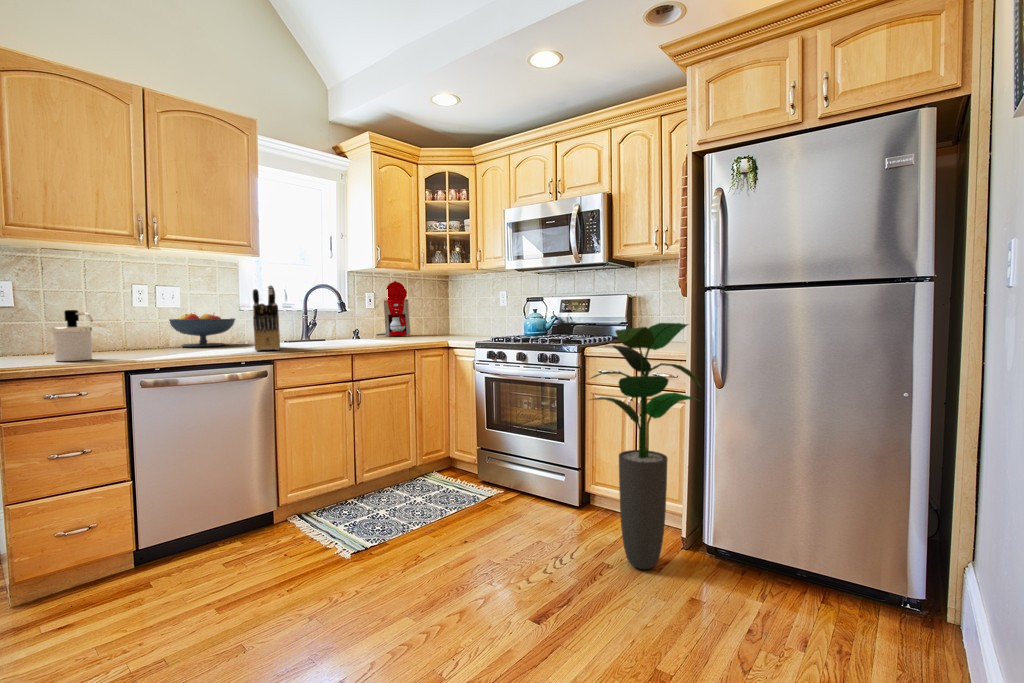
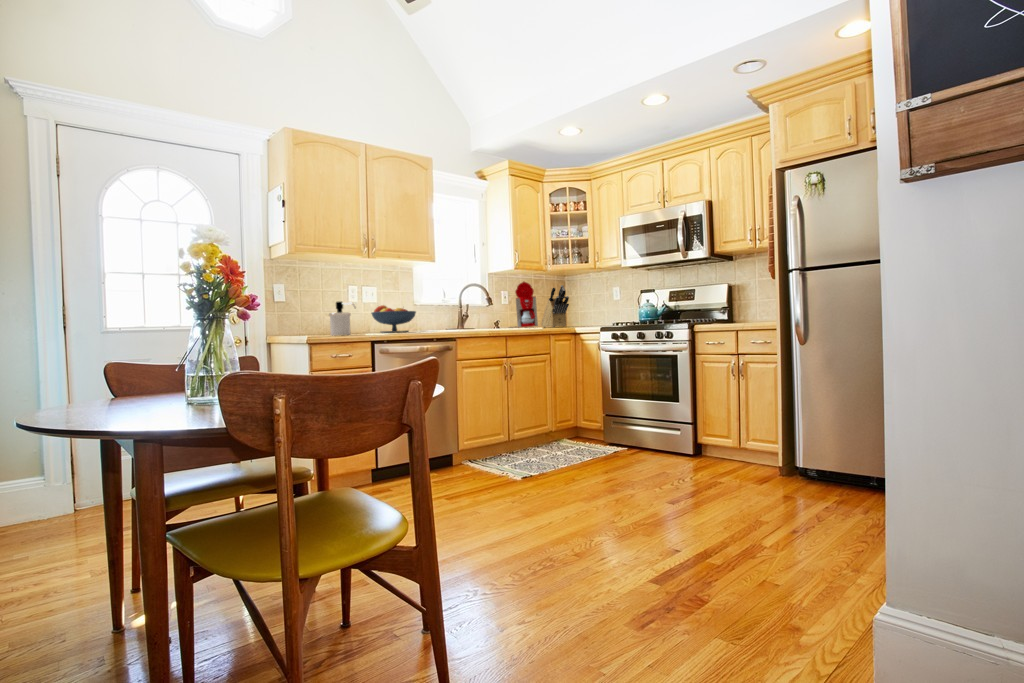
knife block: present [253,286,280,351] -> present [541,285,569,327]
potted plant: present [590,323,701,569] -> none [699,298,789,483]

